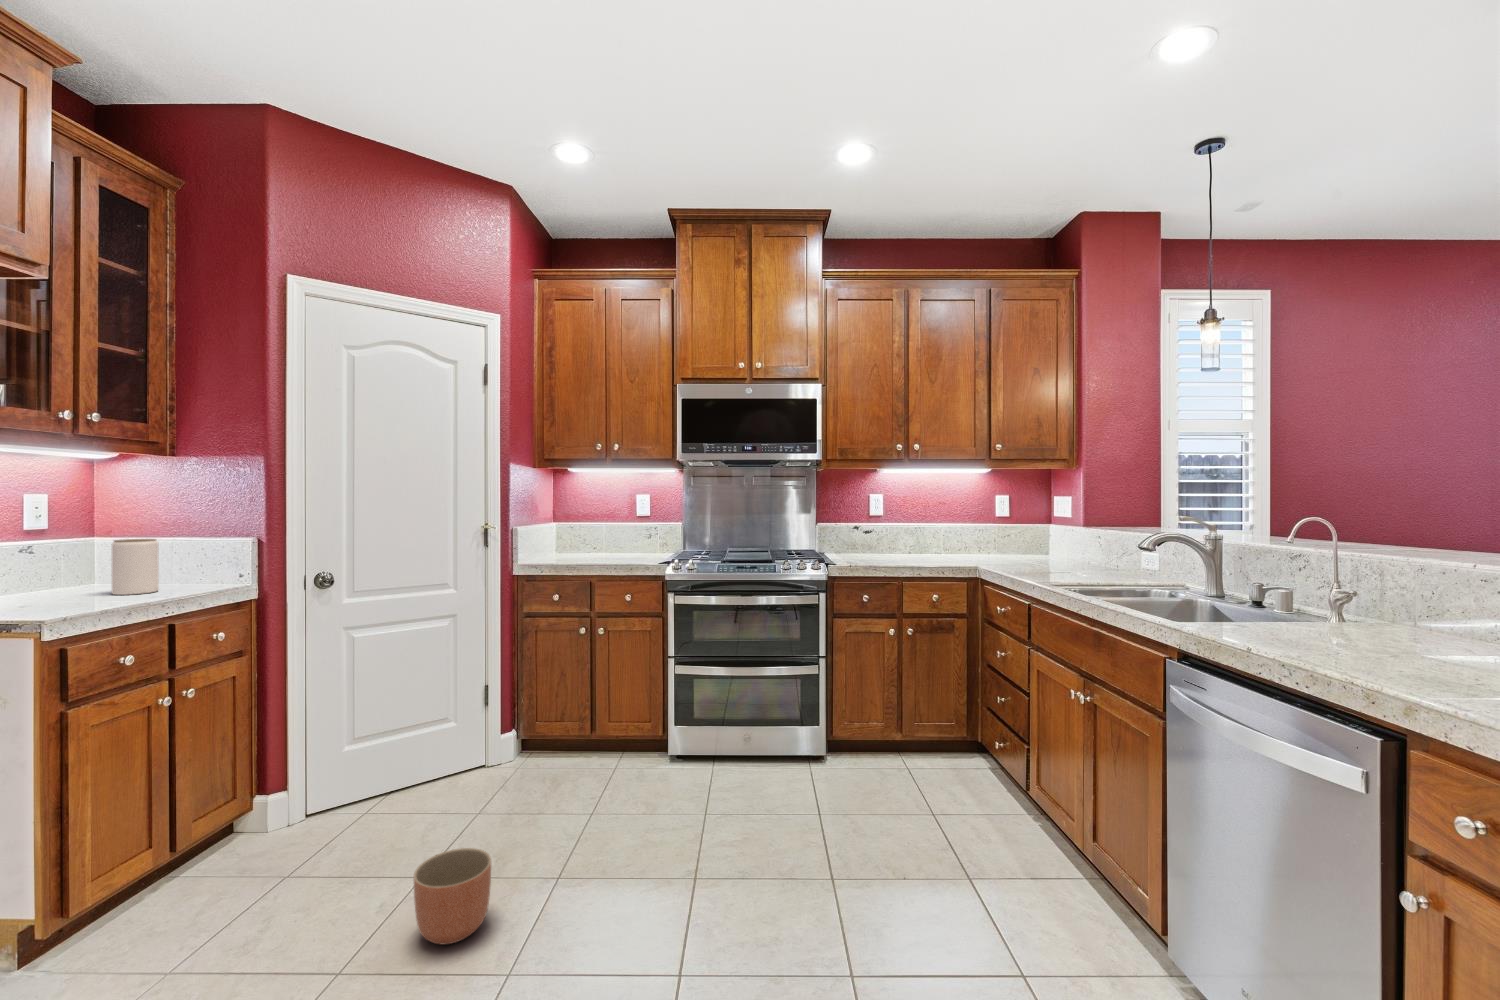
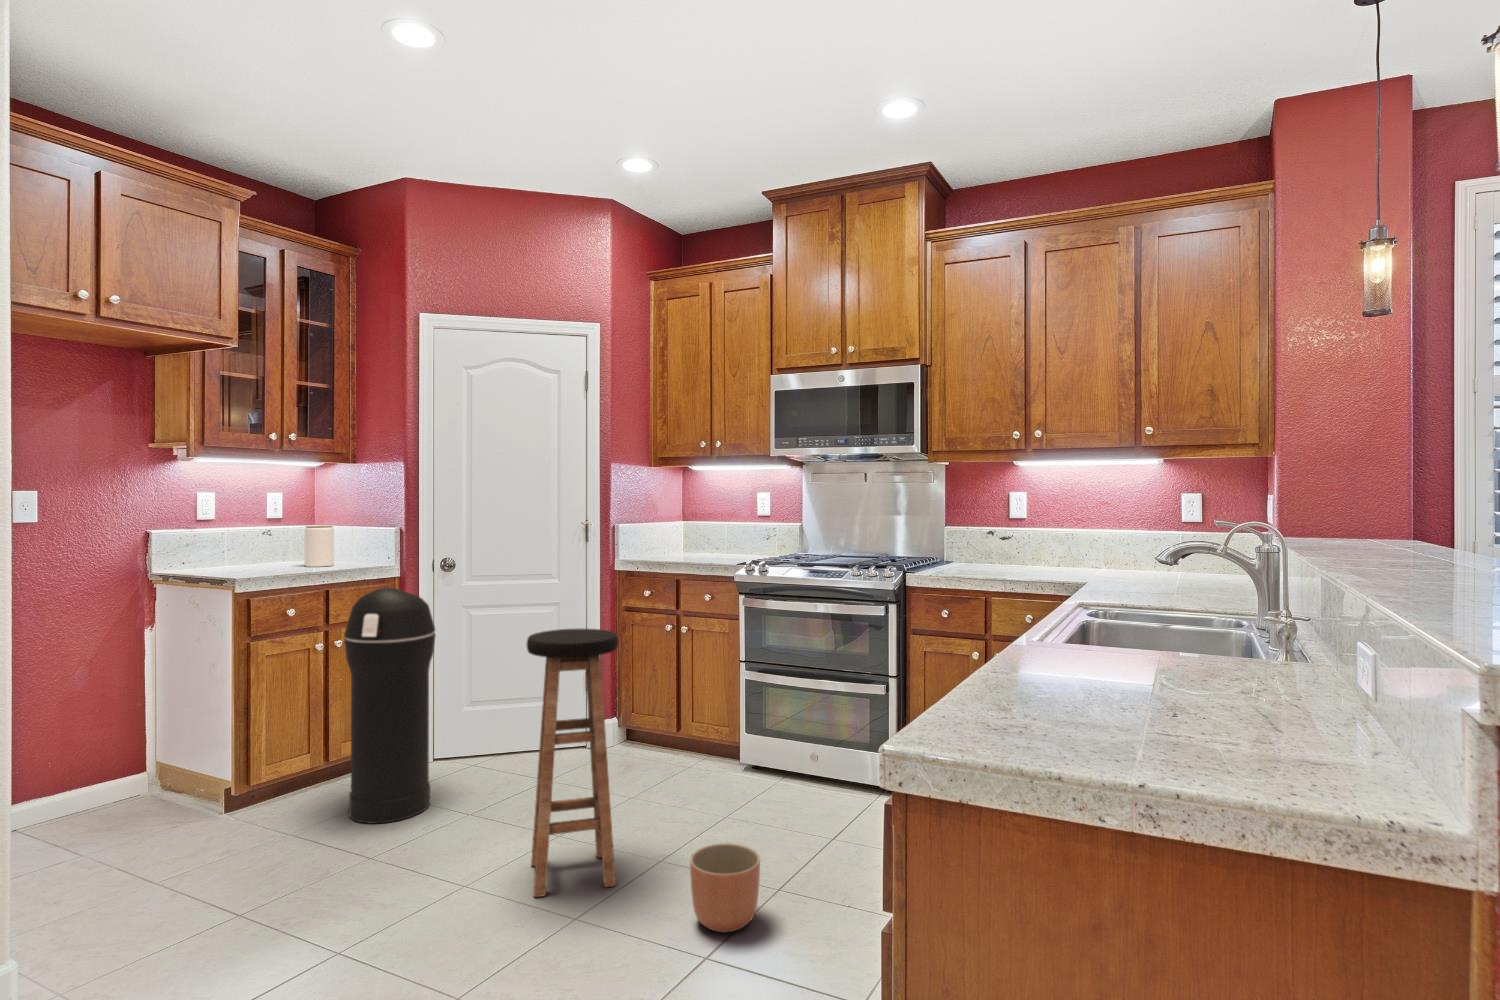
trash can: none [230,616,359,925] -> present [344,588,435,824]
bar stool: none [548,644,666,959] -> present [527,628,618,897]
planter: present [414,848,491,944] -> present [690,843,760,932]

